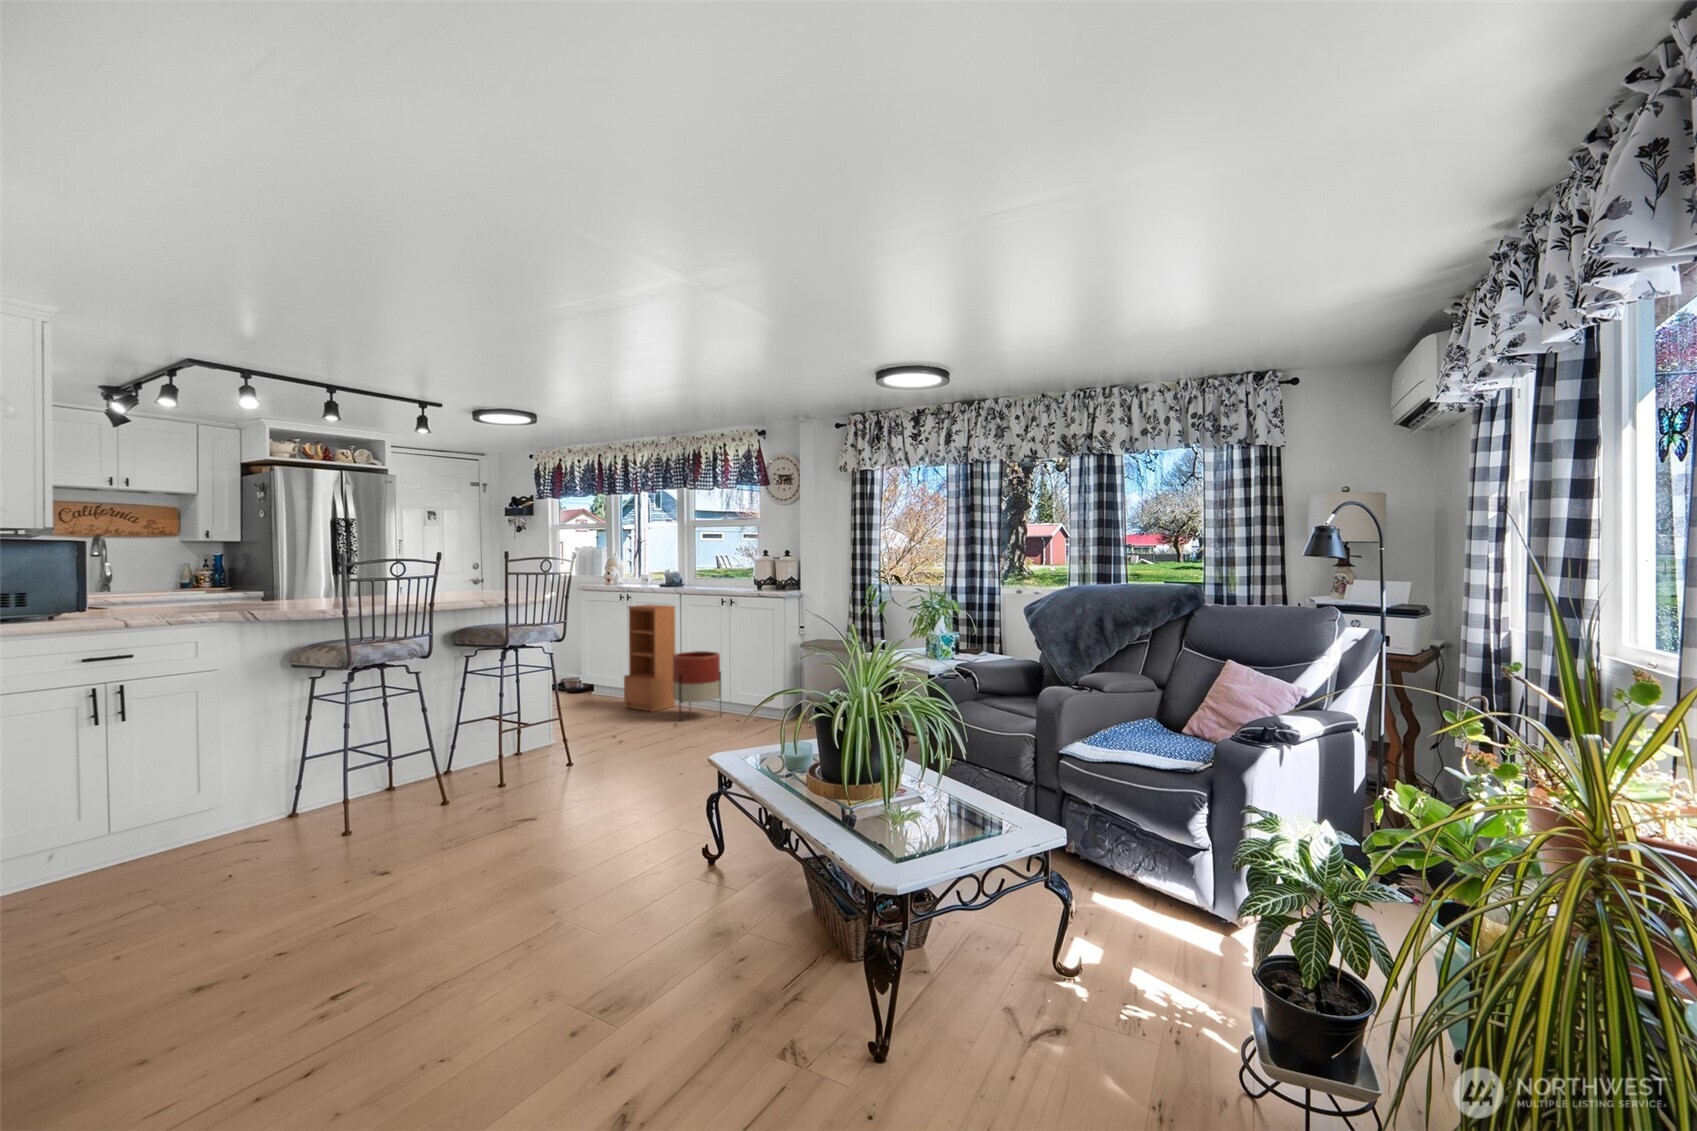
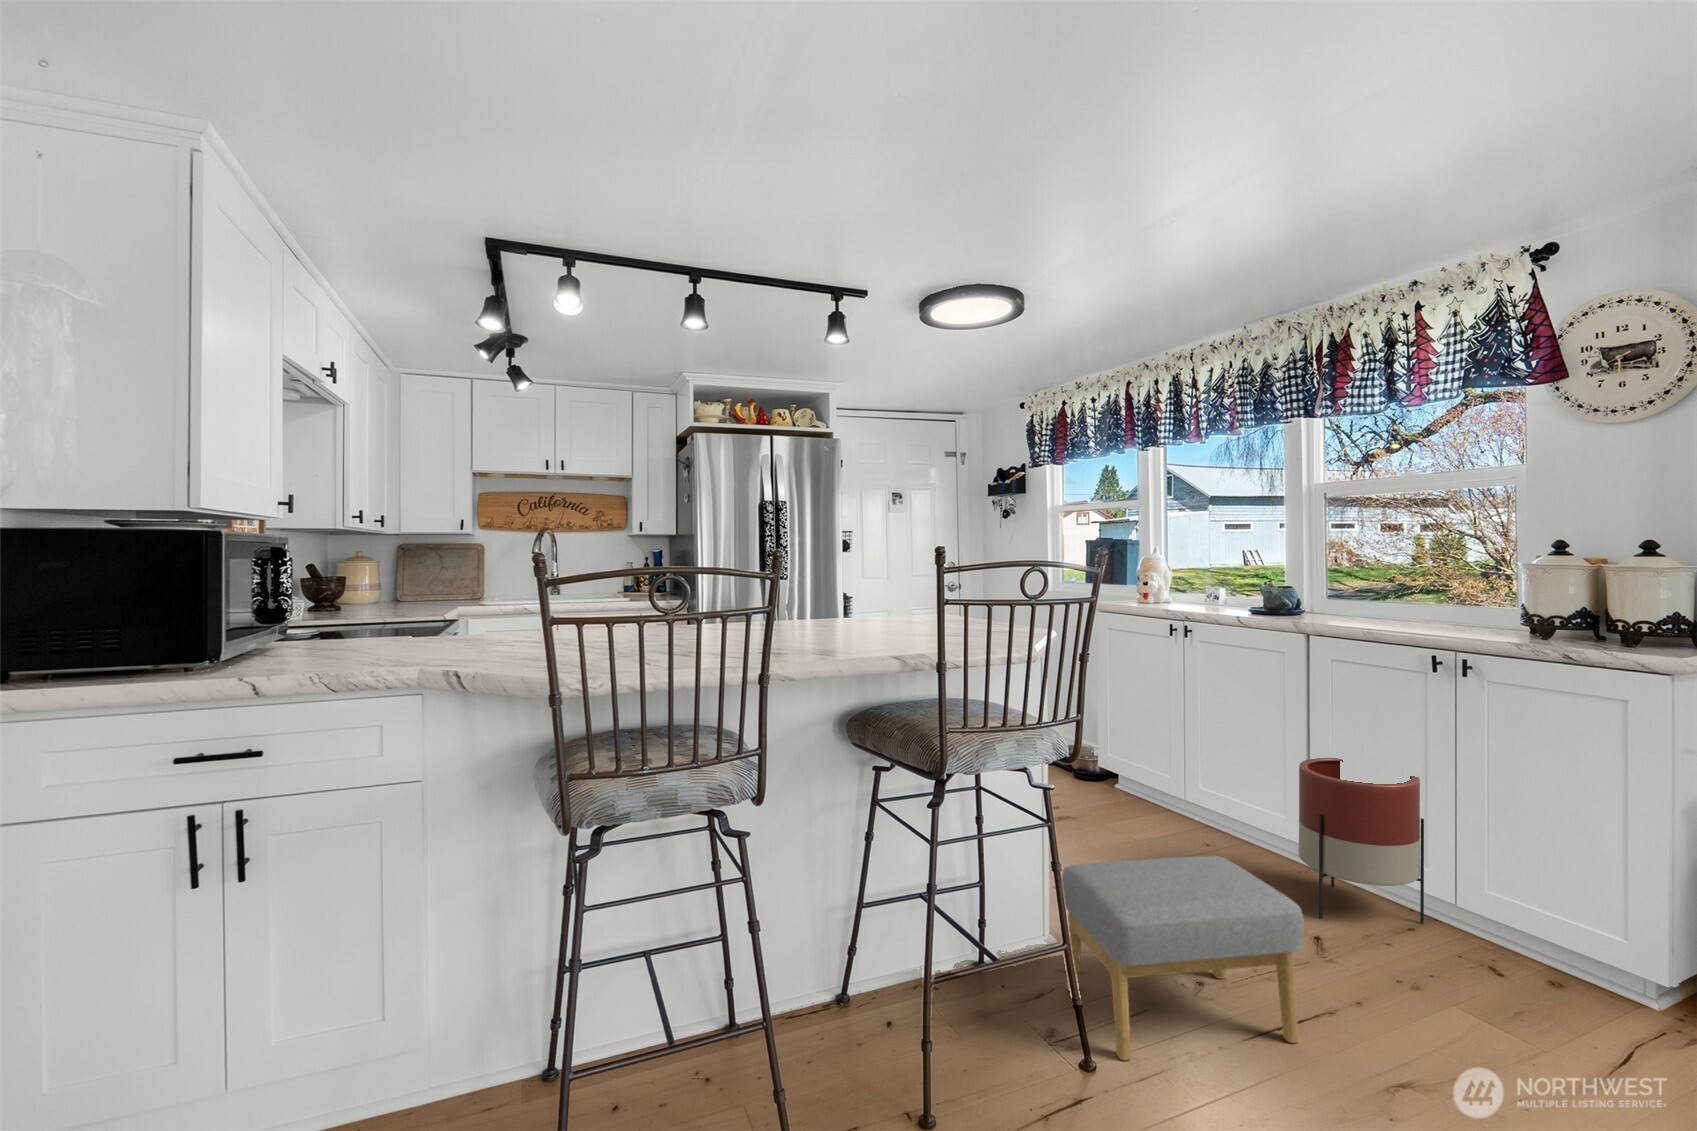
bookcase: present [624,604,675,712] -> none [1182,646,1292,869]
footstool: none [558,689,658,766] -> present [1061,856,1303,1061]

